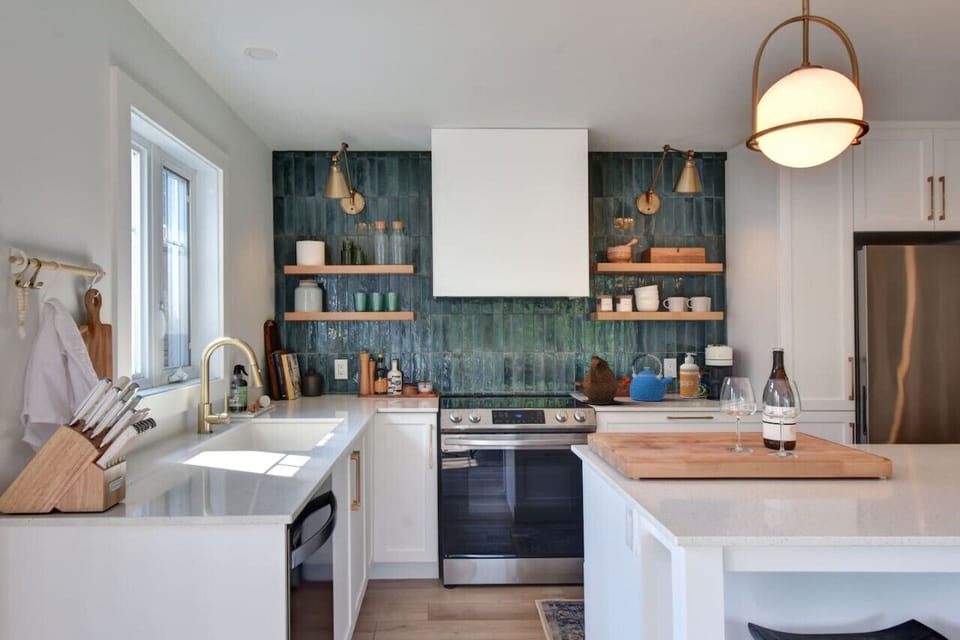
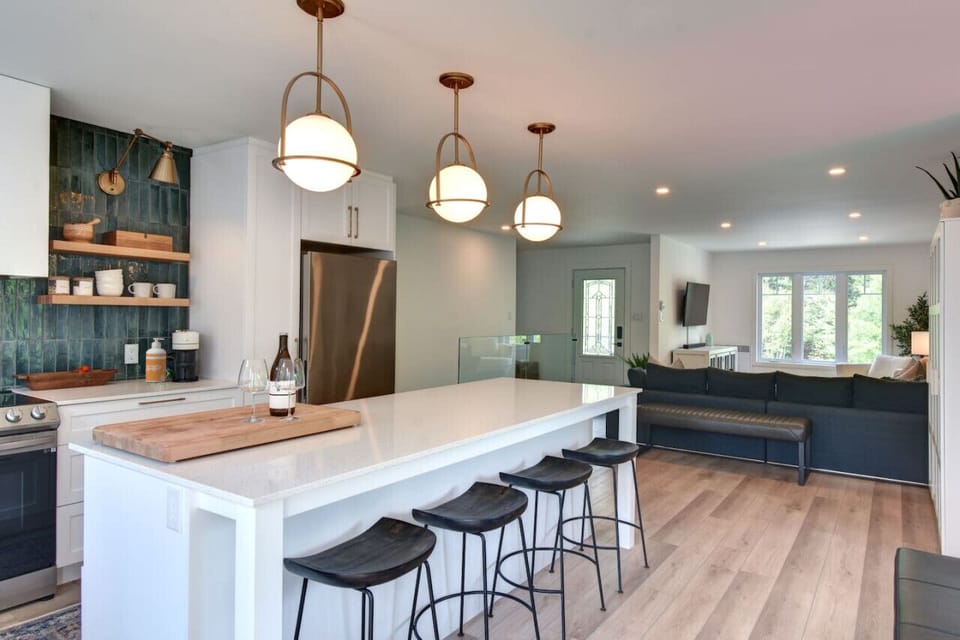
kettle: present [630,354,673,401] -> none [91,339,142,388]
ceramic pitcher: present [582,356,623,404] -> none [29,342,89,396]

